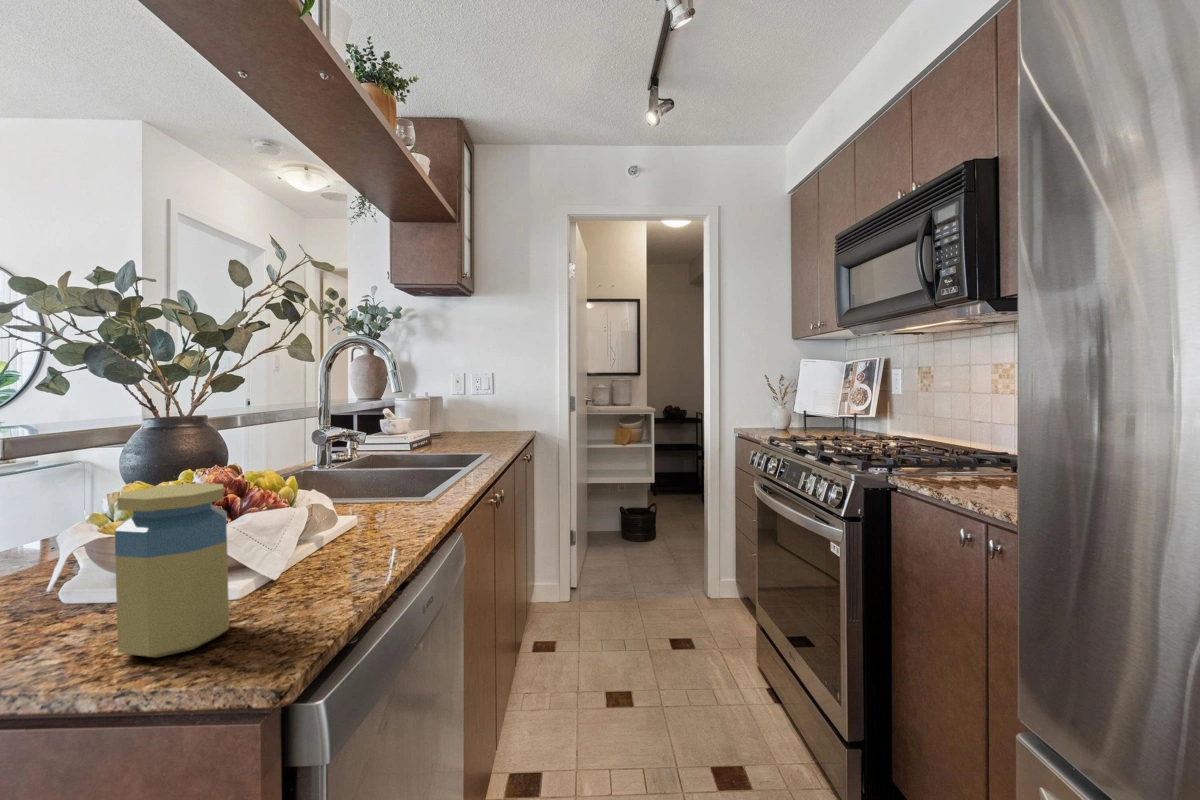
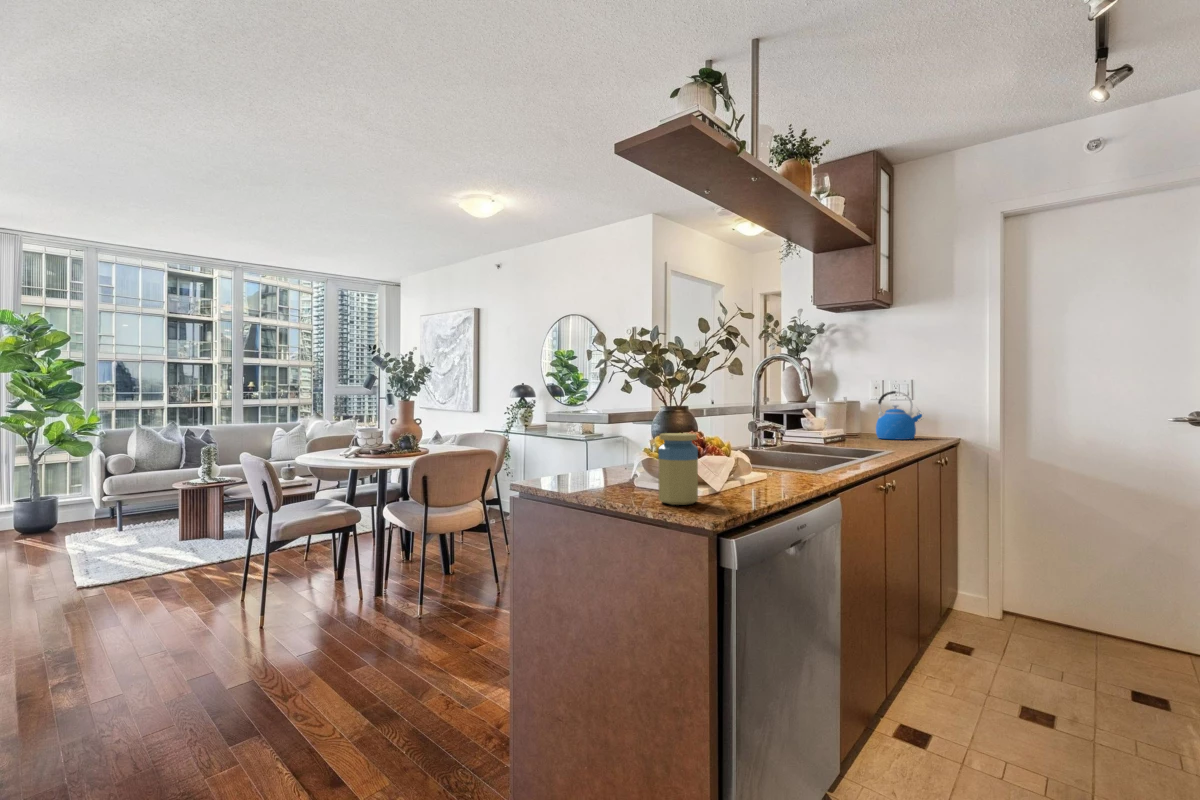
kettle: none [460,385,505,437] -> present [876,391,922,440]

